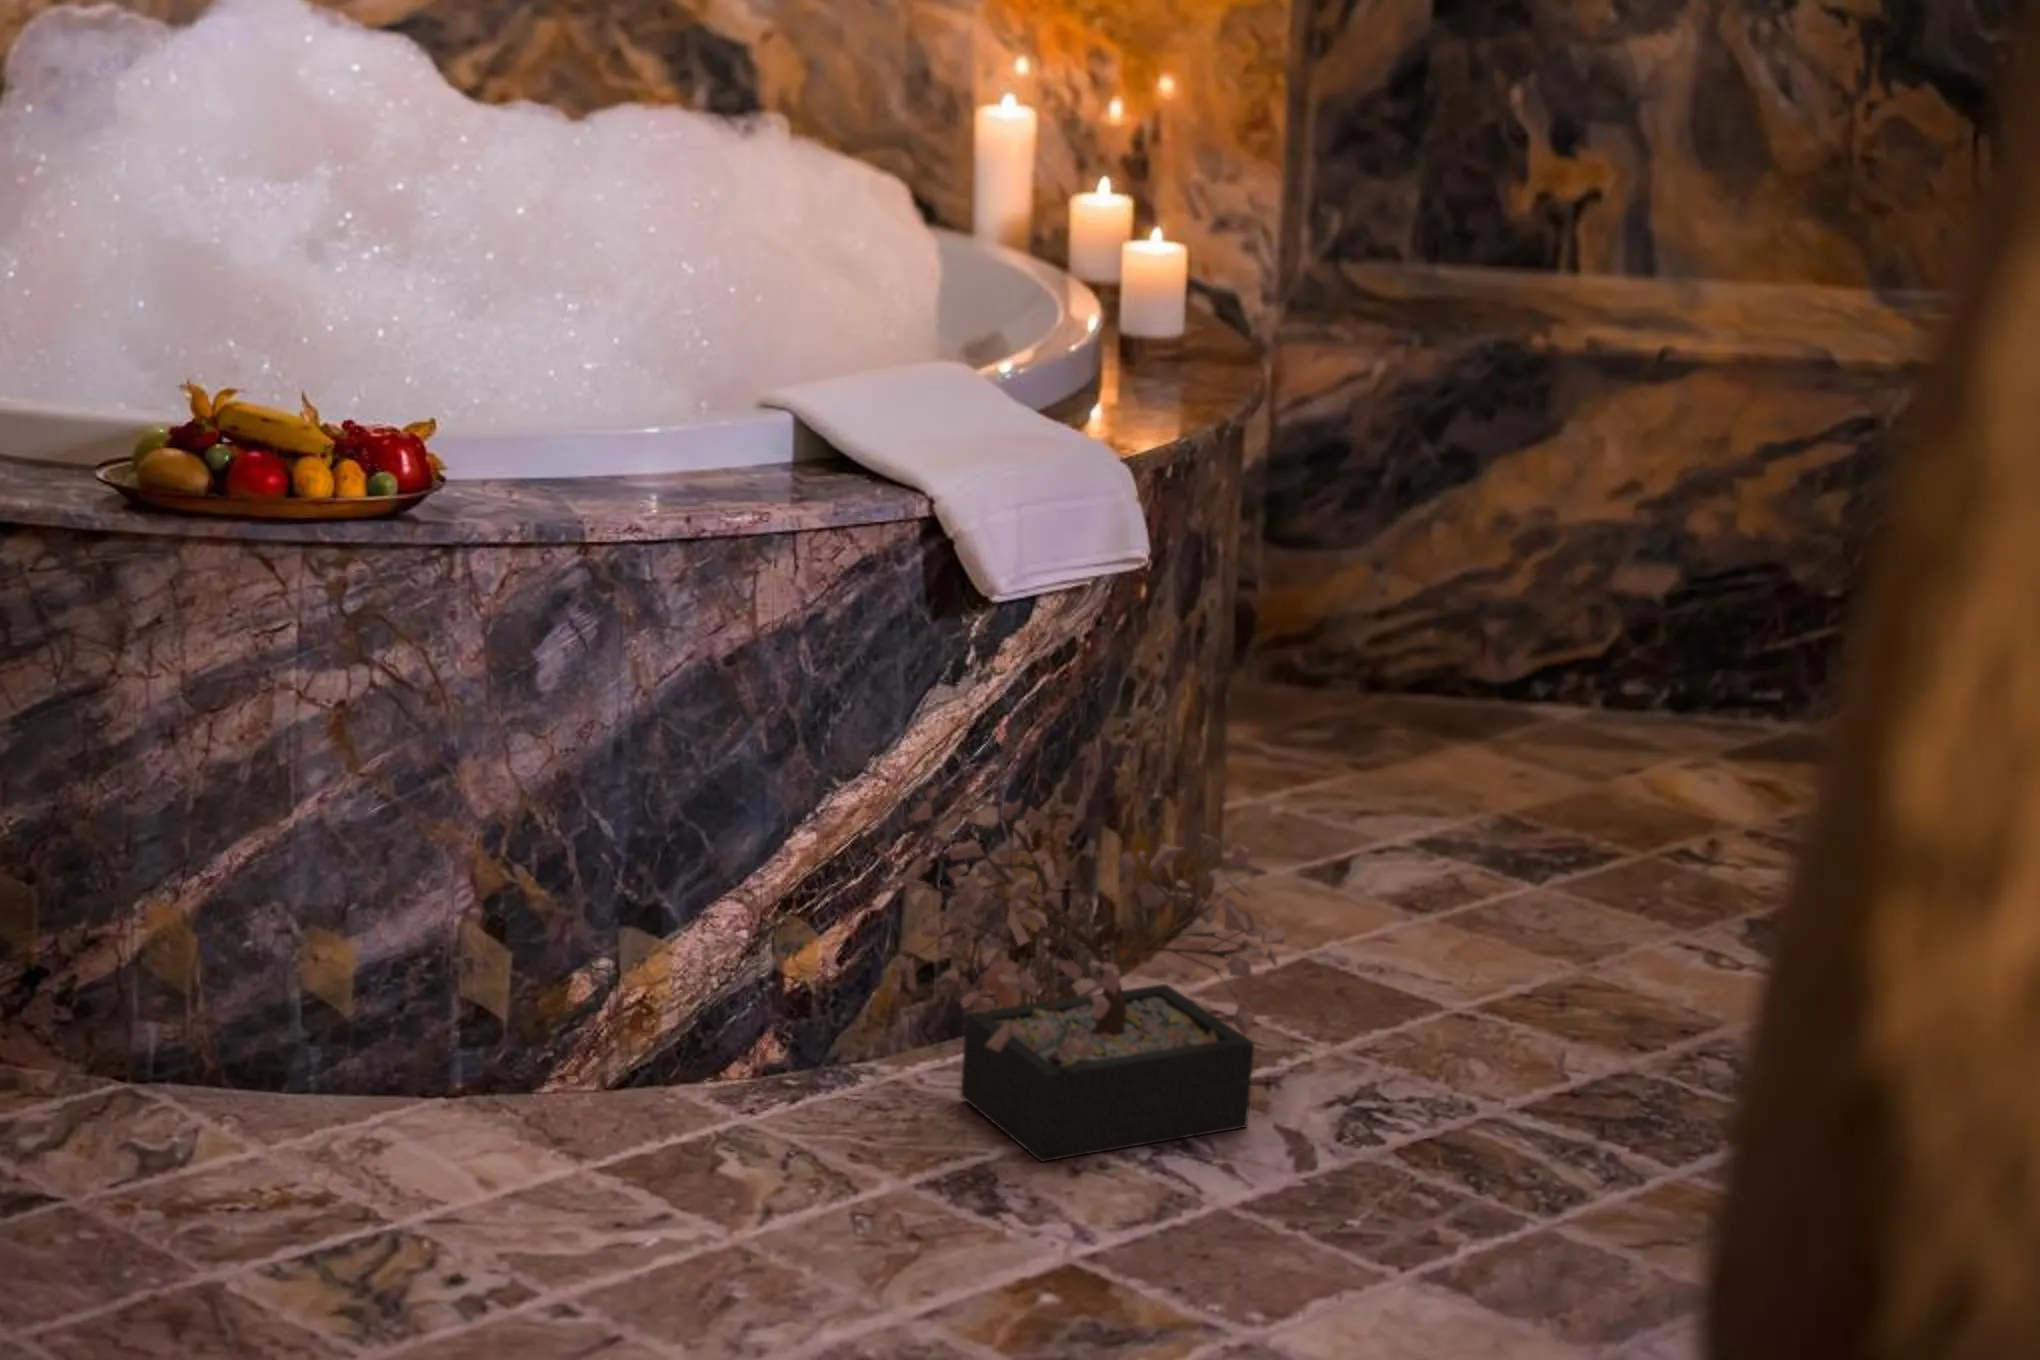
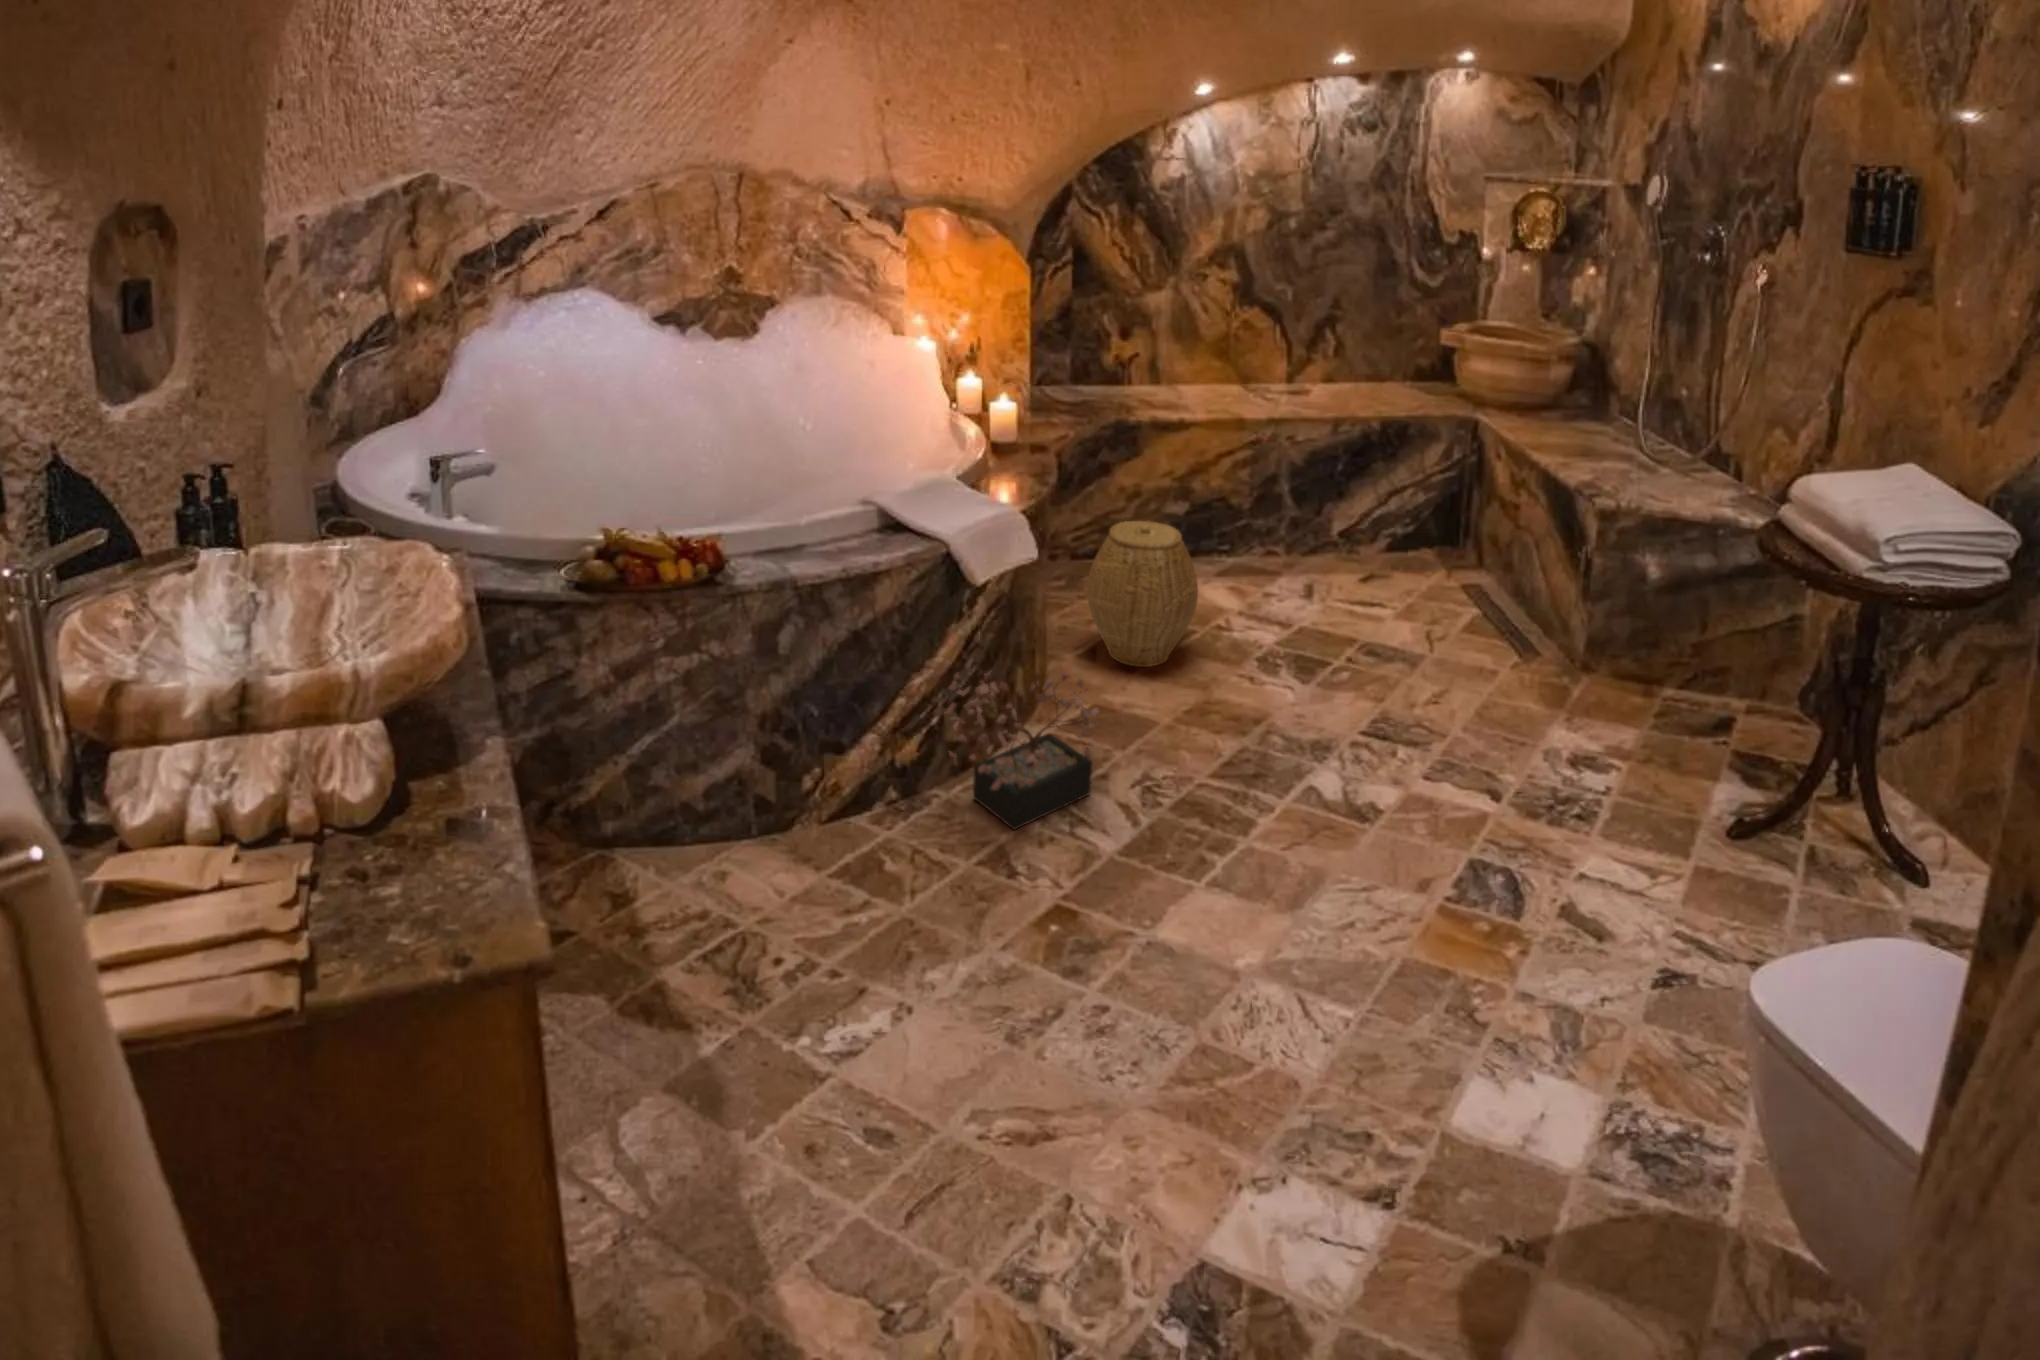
woven basket: none [1339,558,1632,924] -> present [1087,521,1198,667]

